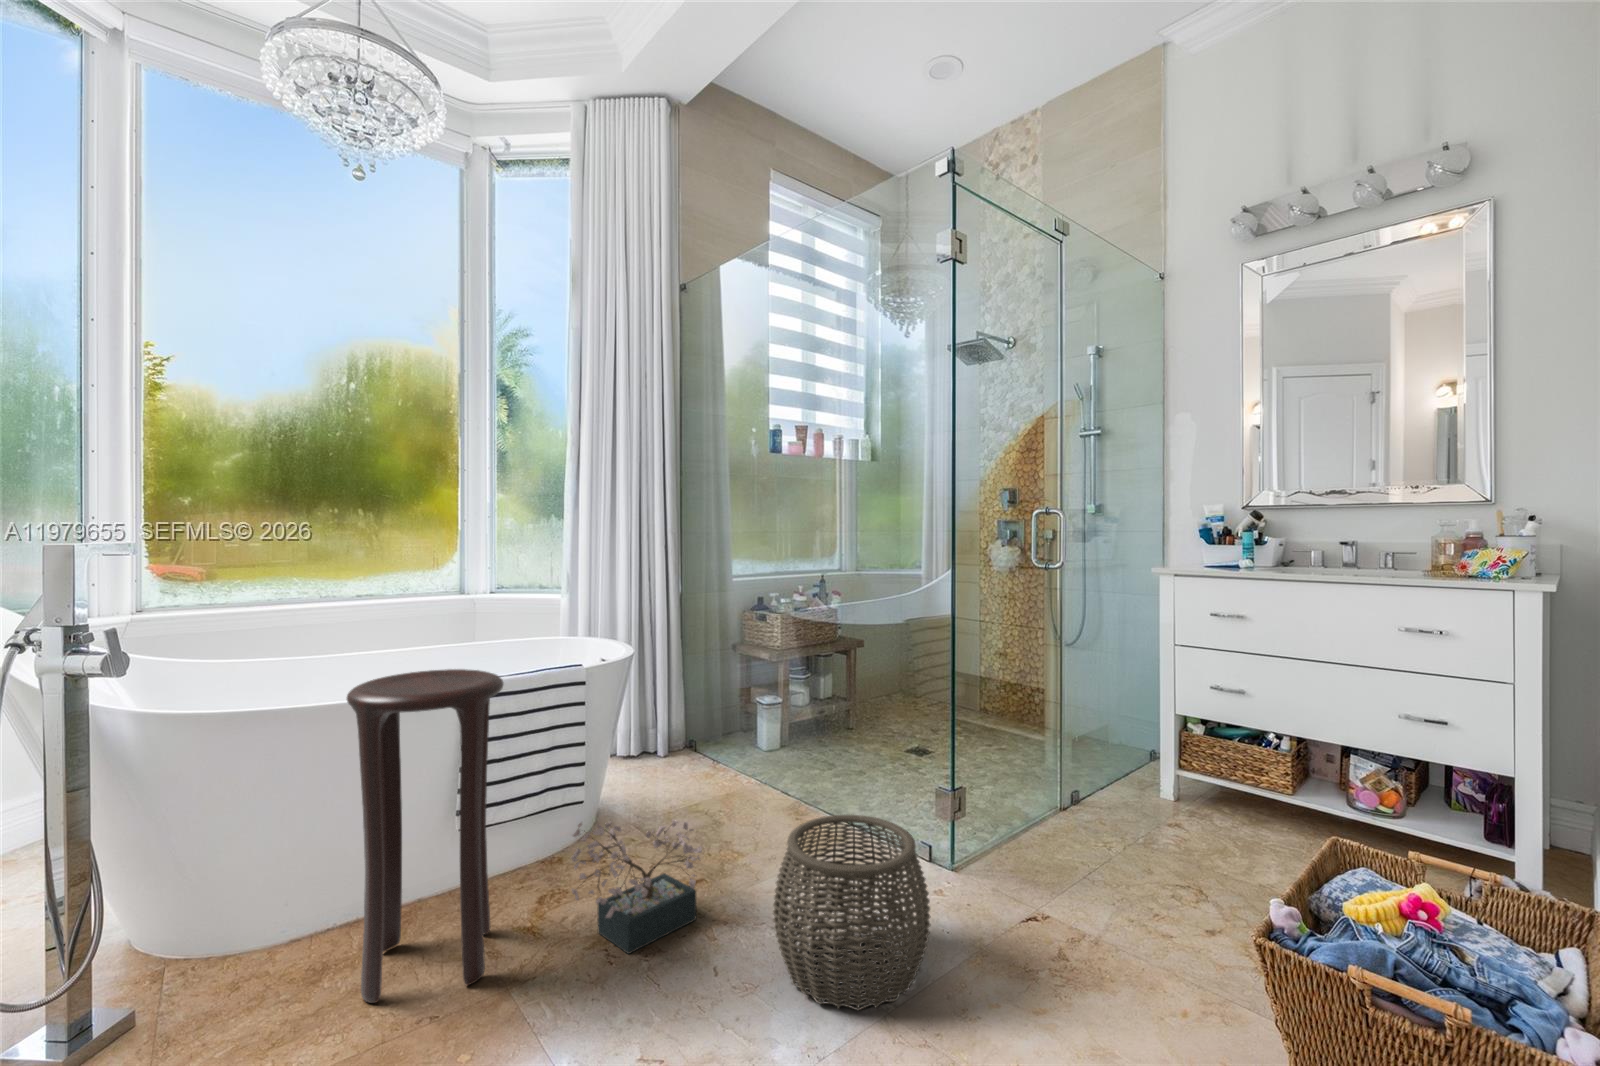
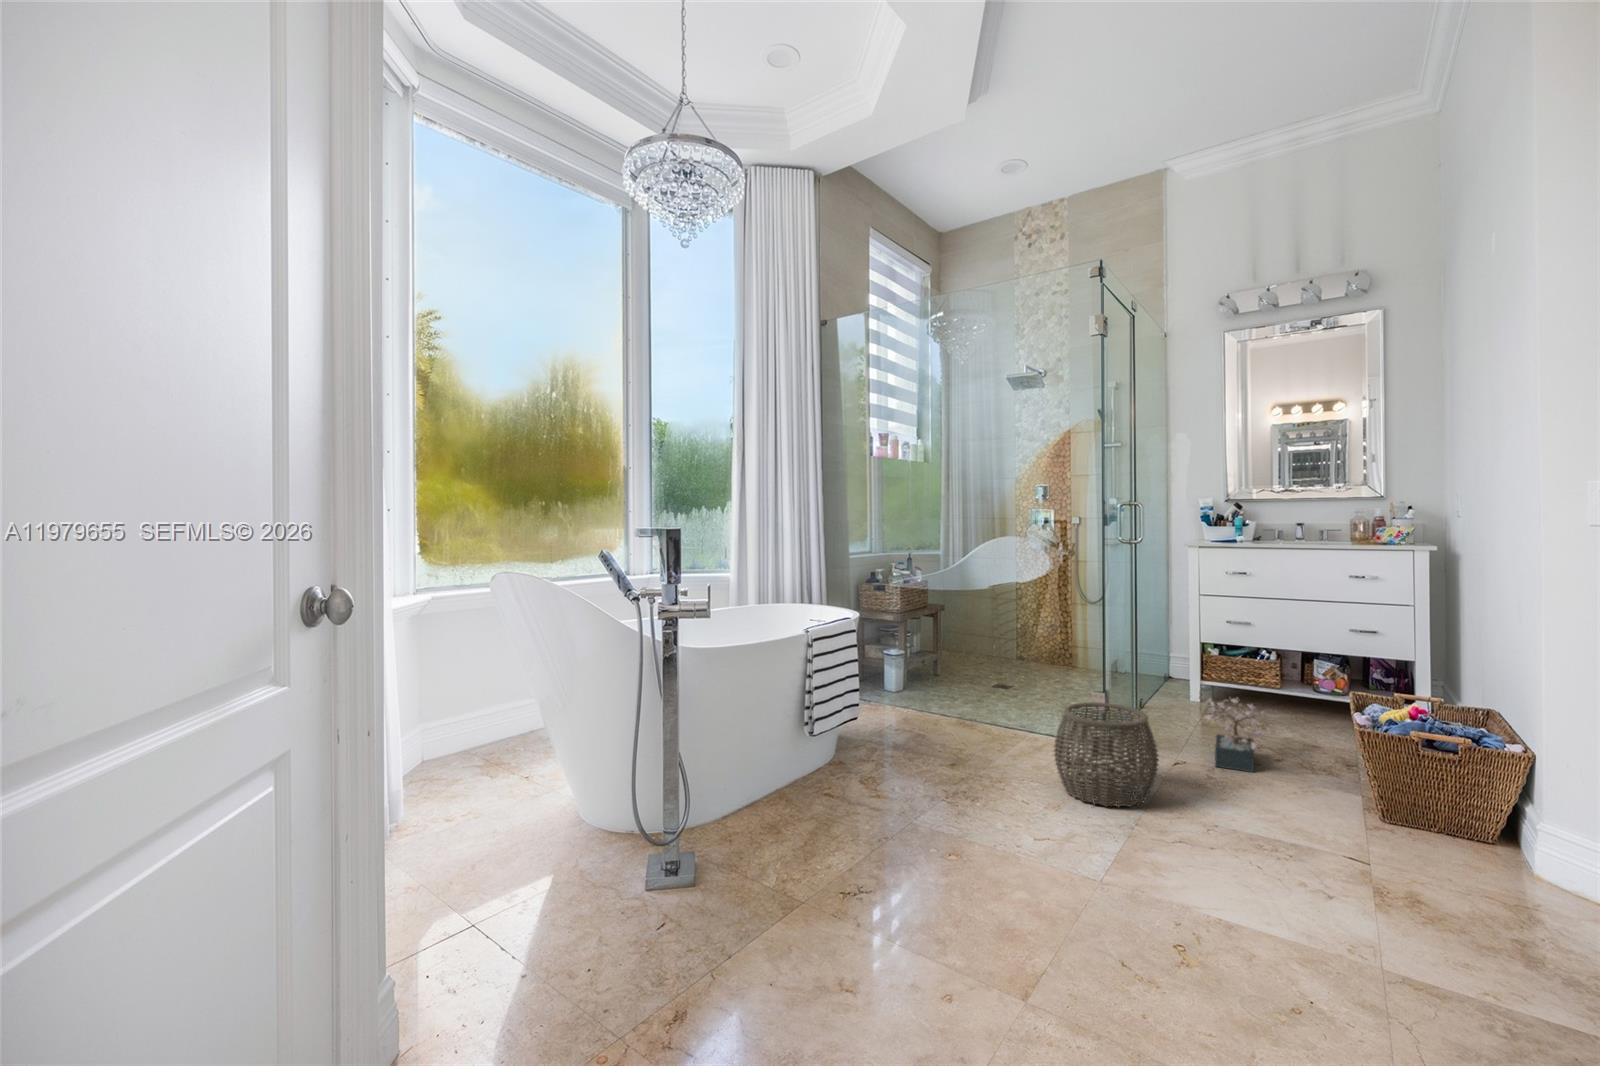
stool: present [347,669,504,1003] -> none [799,621,894,834]
decorative plant: present [571,820,702,954] -> present [1205,698,1273,772]

